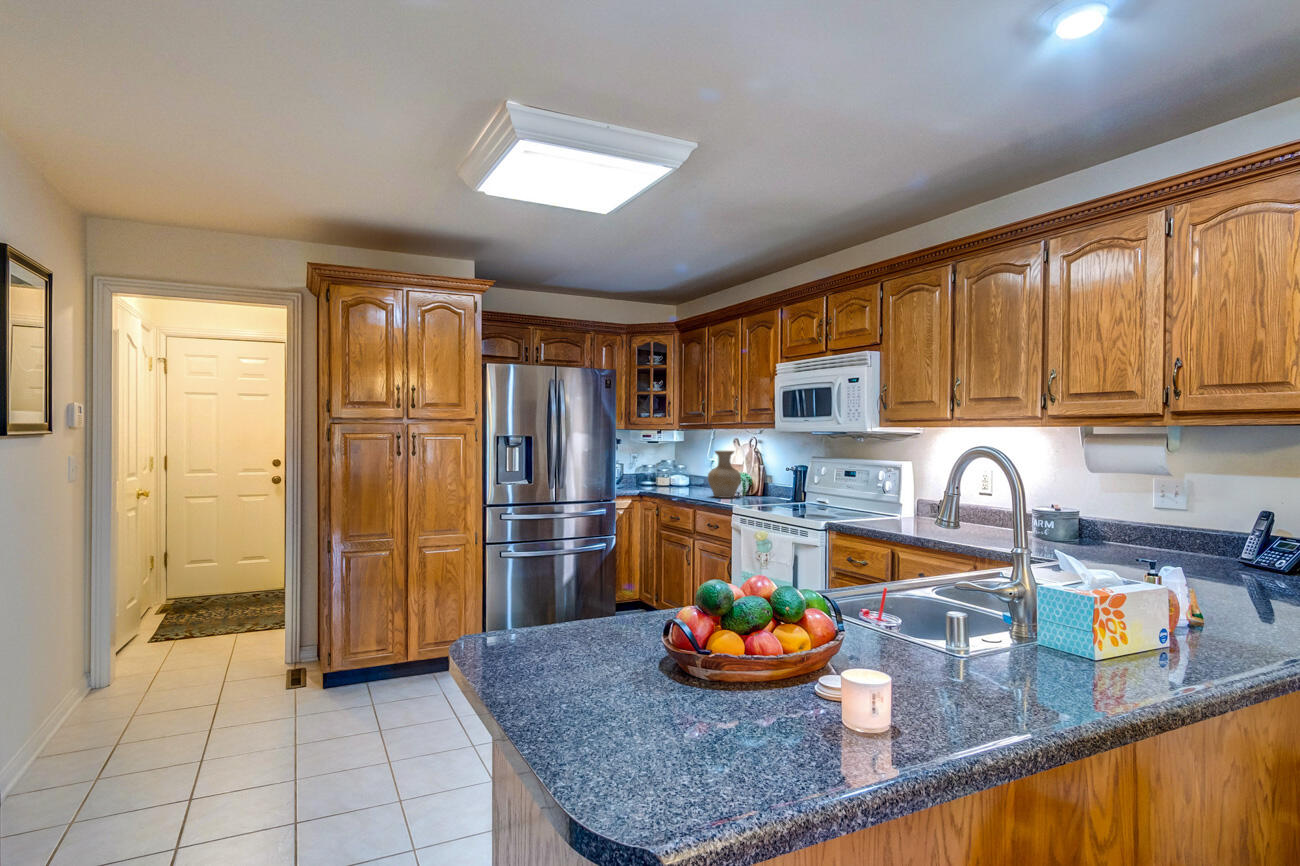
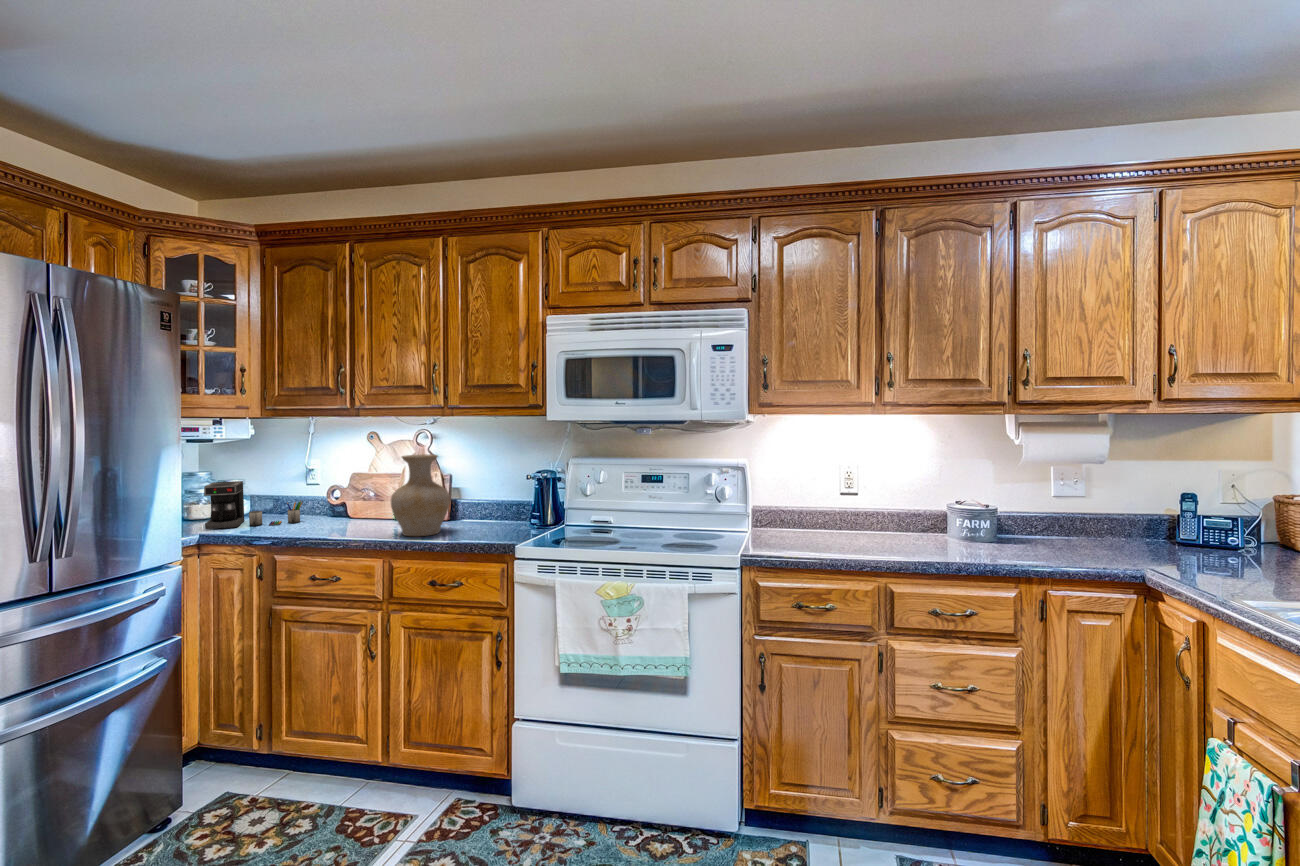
coffee maker: none [650,463,693,488] -> present [204,481,303,529]

